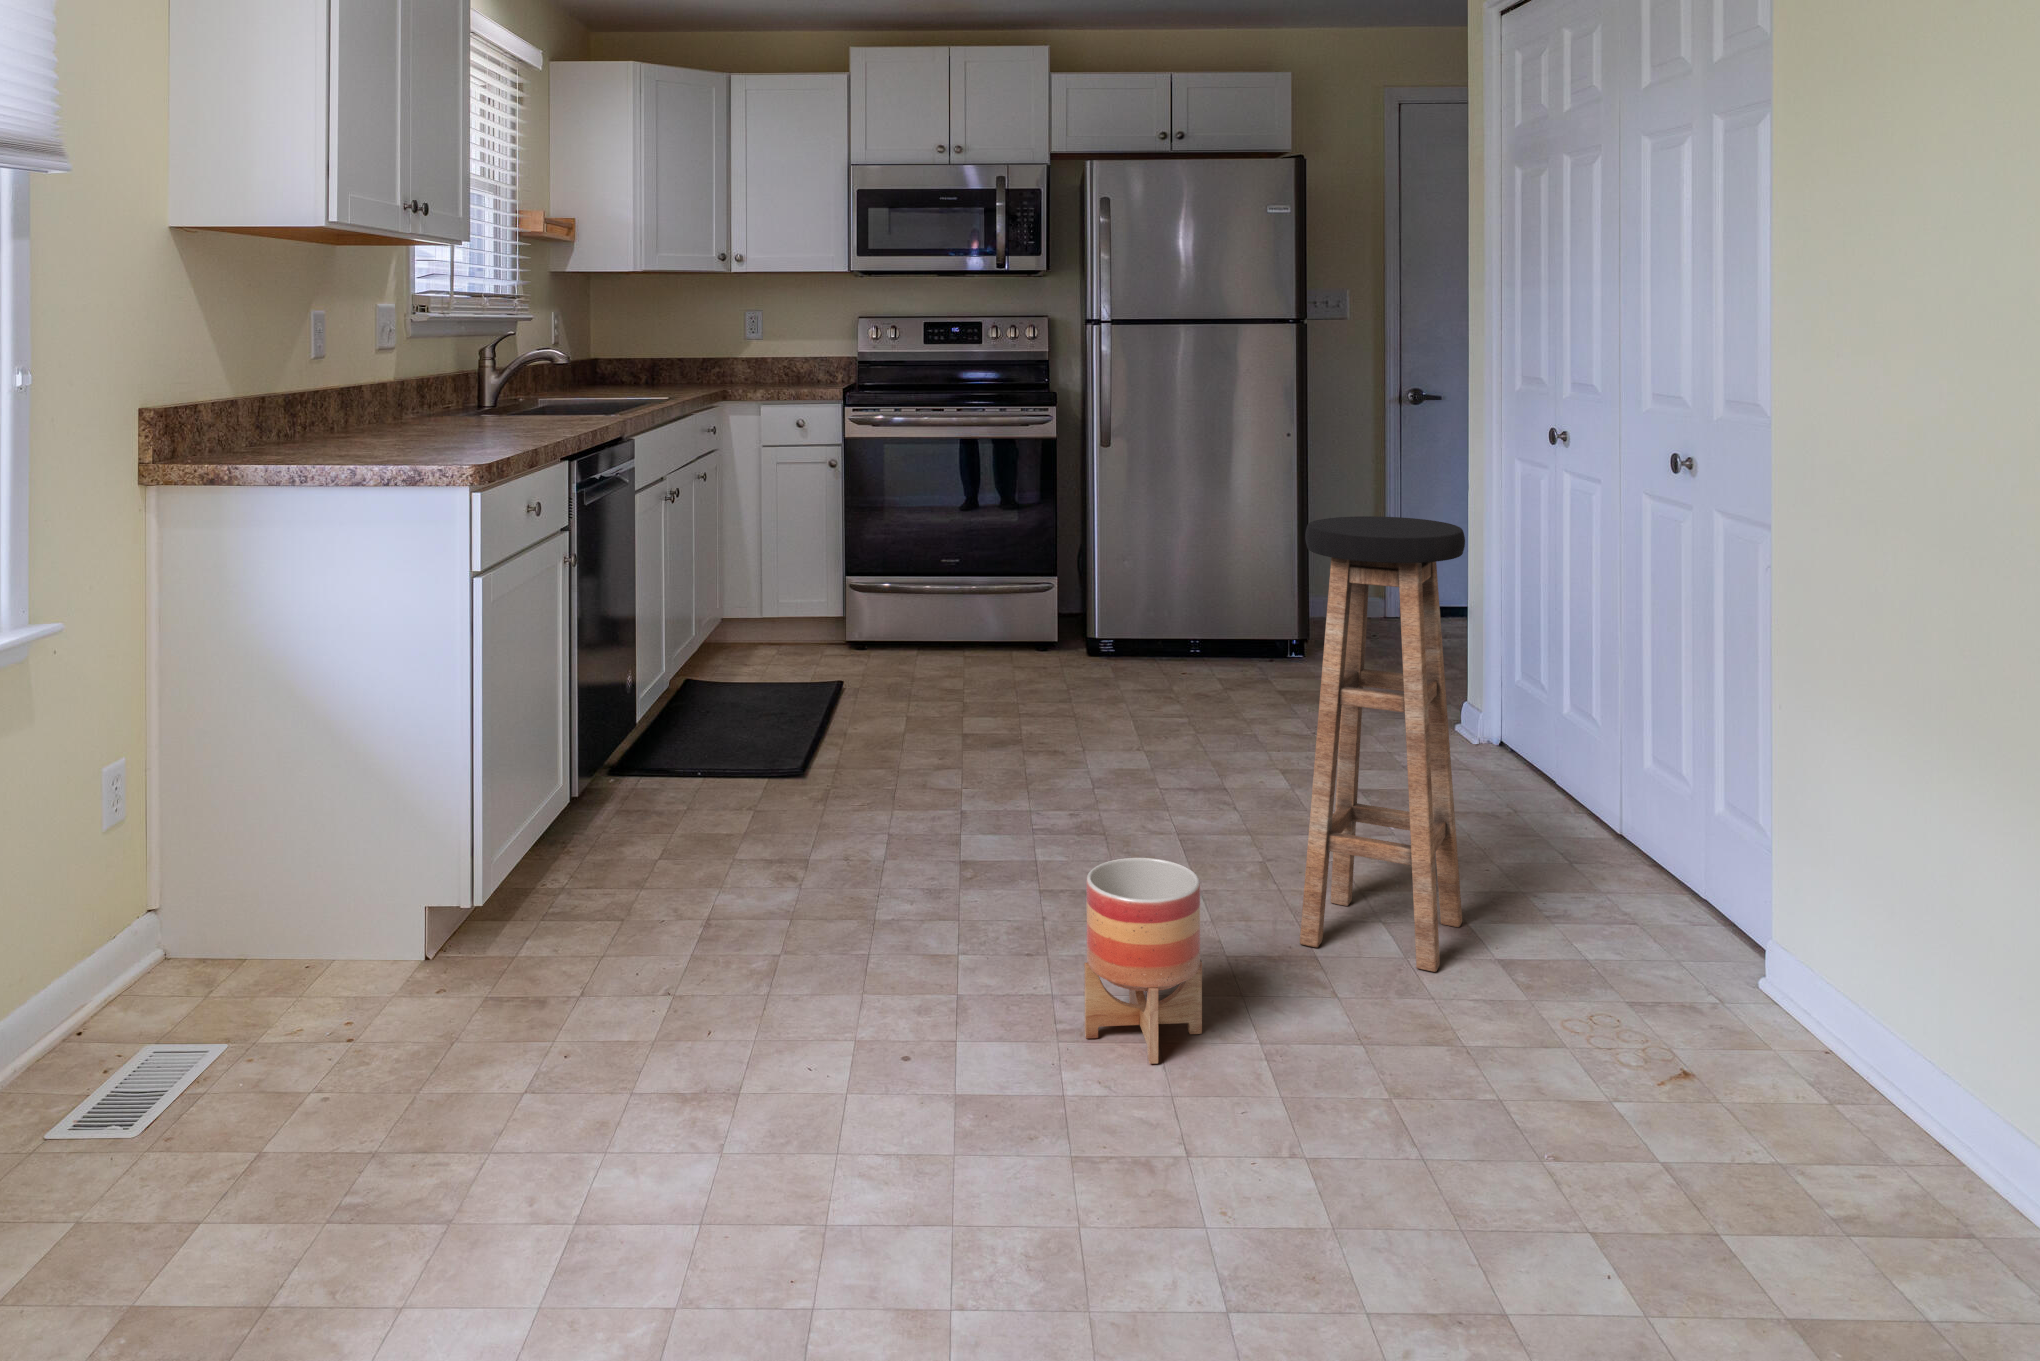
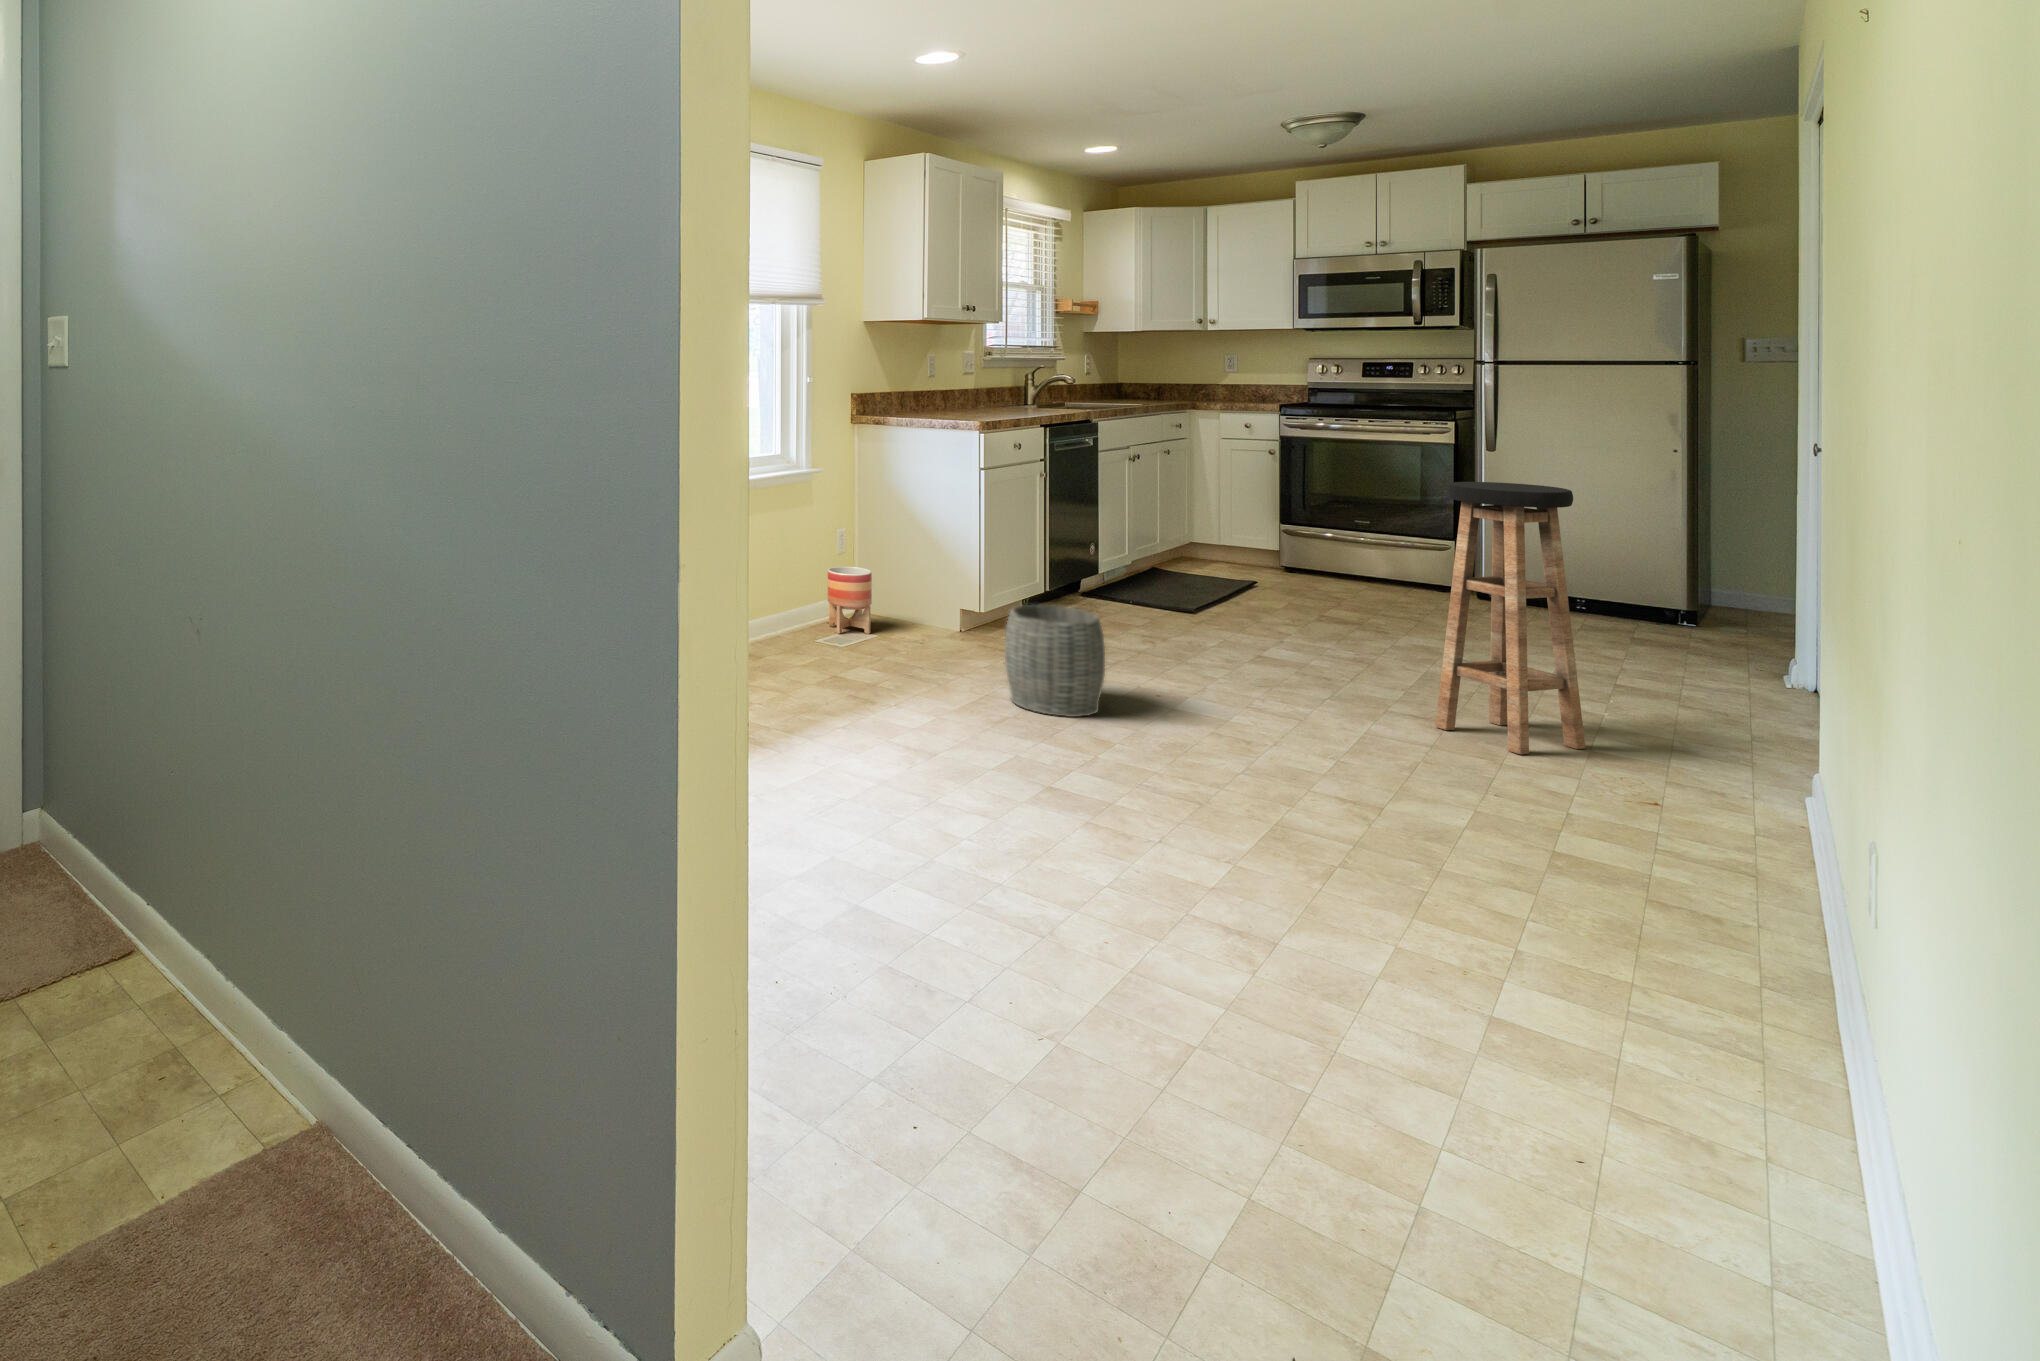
planter: present [1084,858,1202,1064] -> present [828,567,872,634]
woven basket: none [645,901,866,1215] -> present [1005,605,1105,717]

